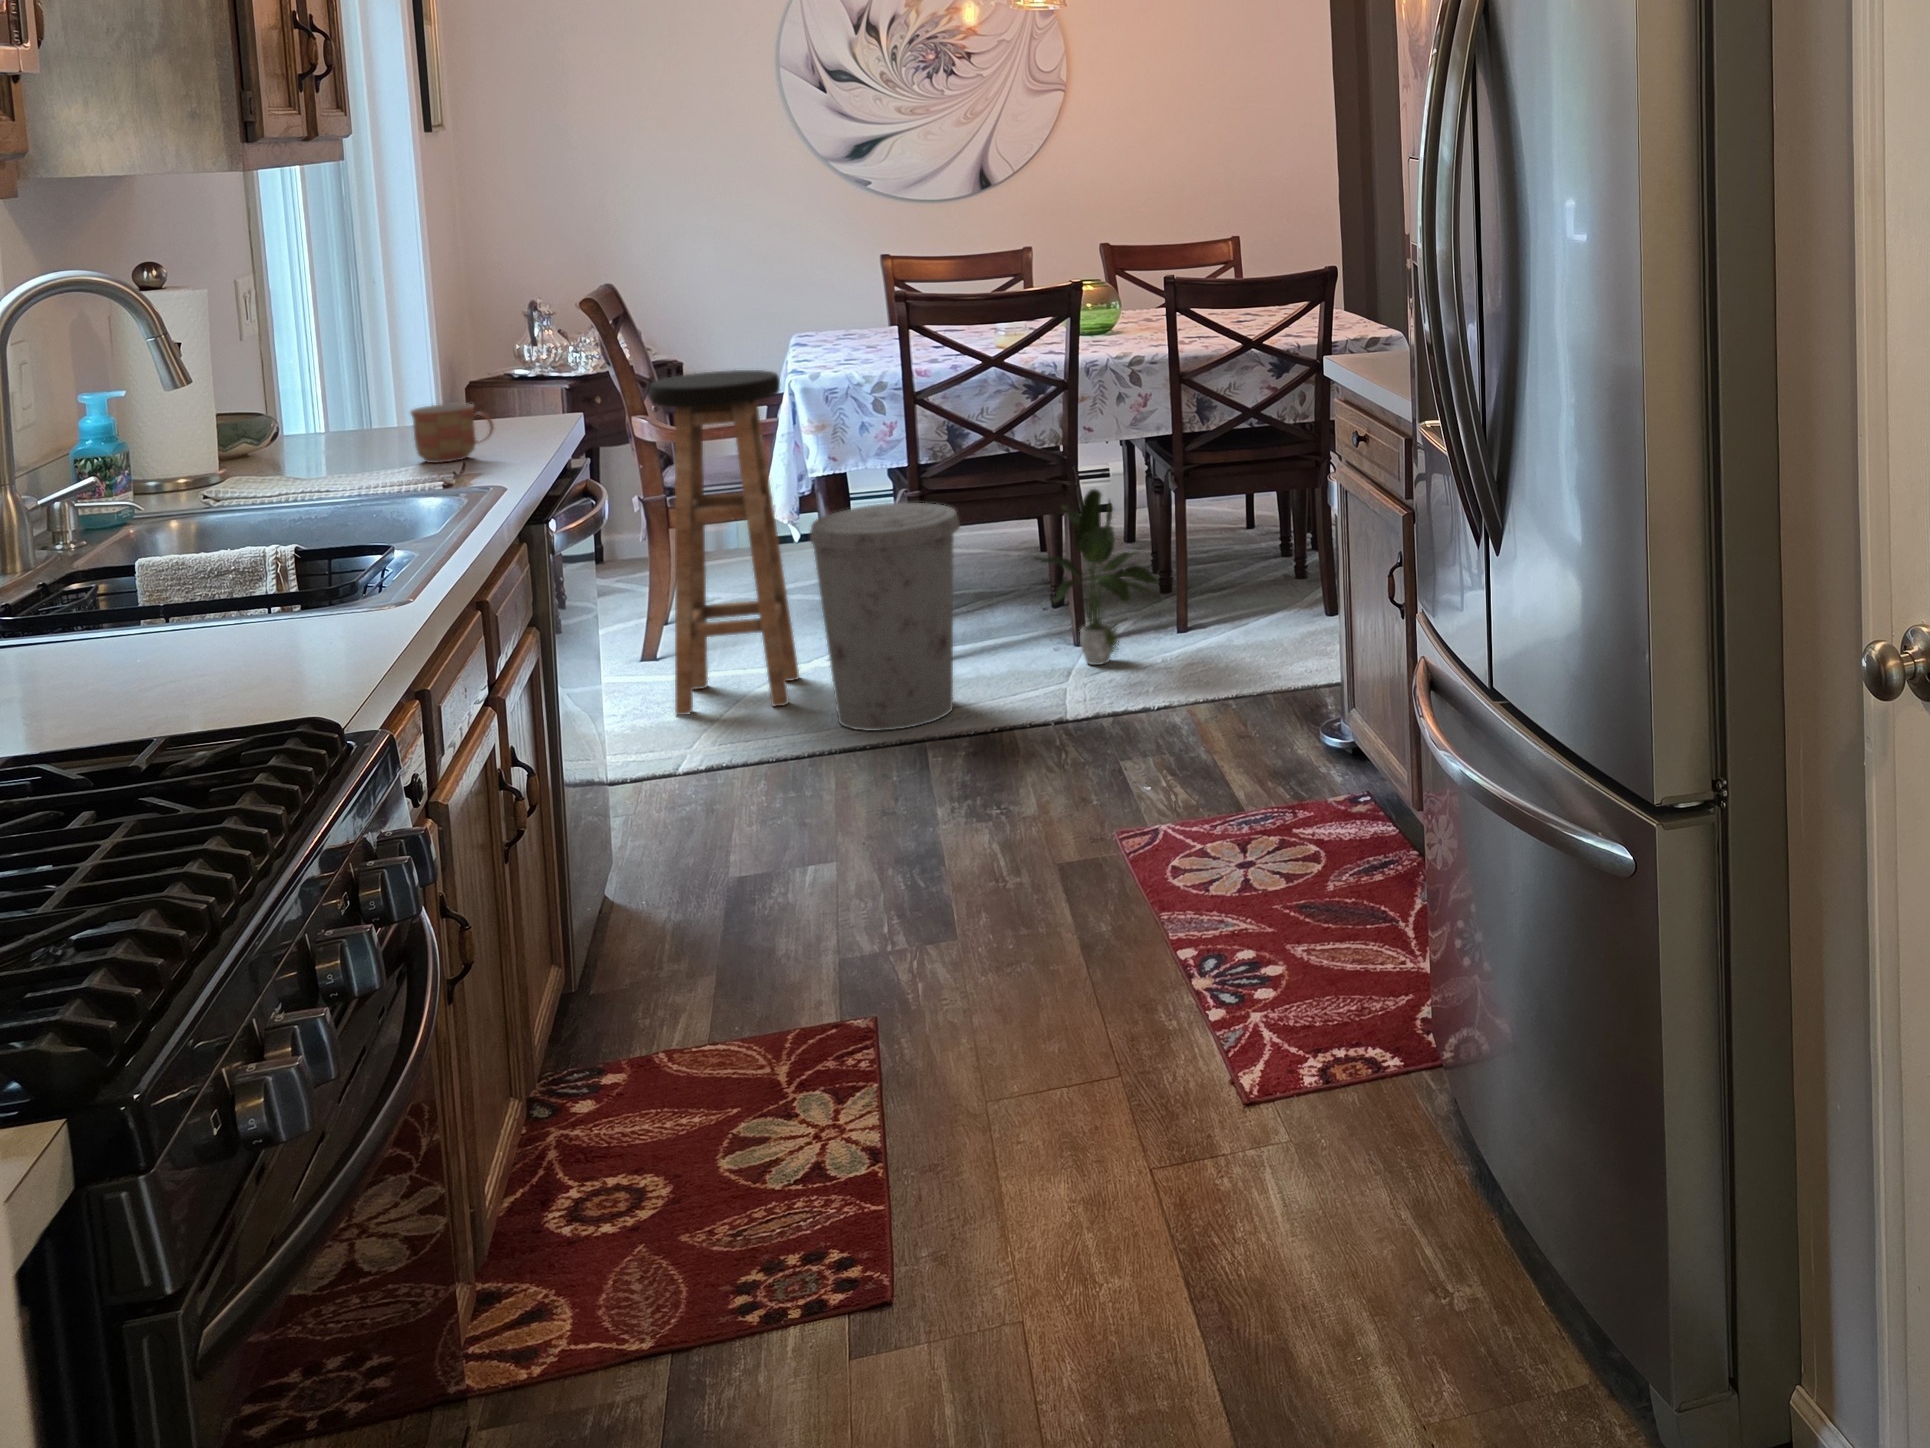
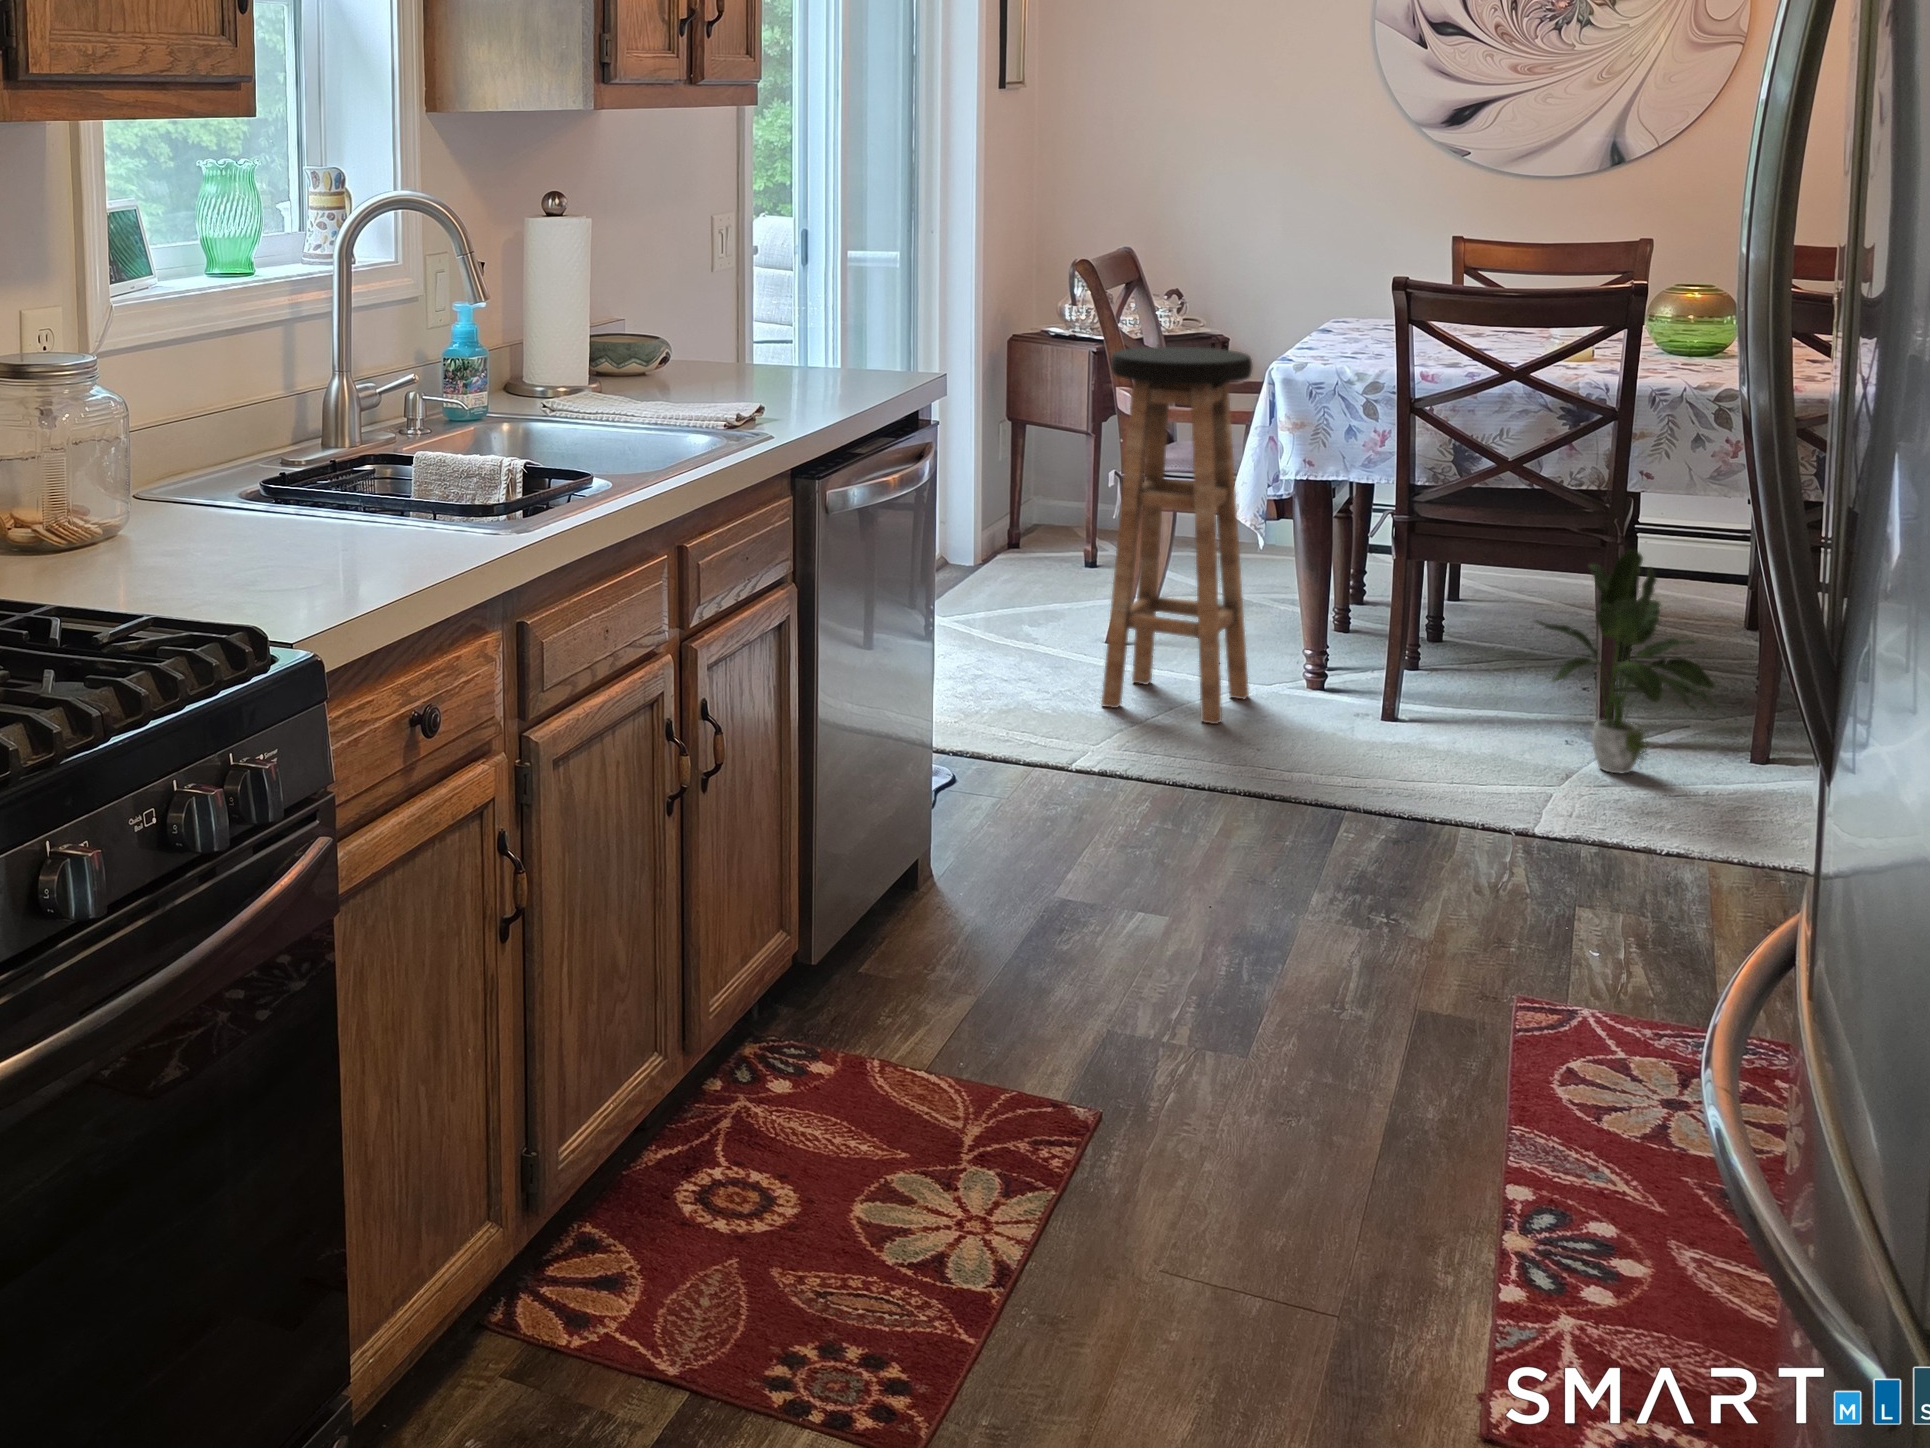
mug: present [410,403,494,463] -> none [746,344,818,401]
trash can: present [810,503,960,731] -> none [1246,521,1429,787]

